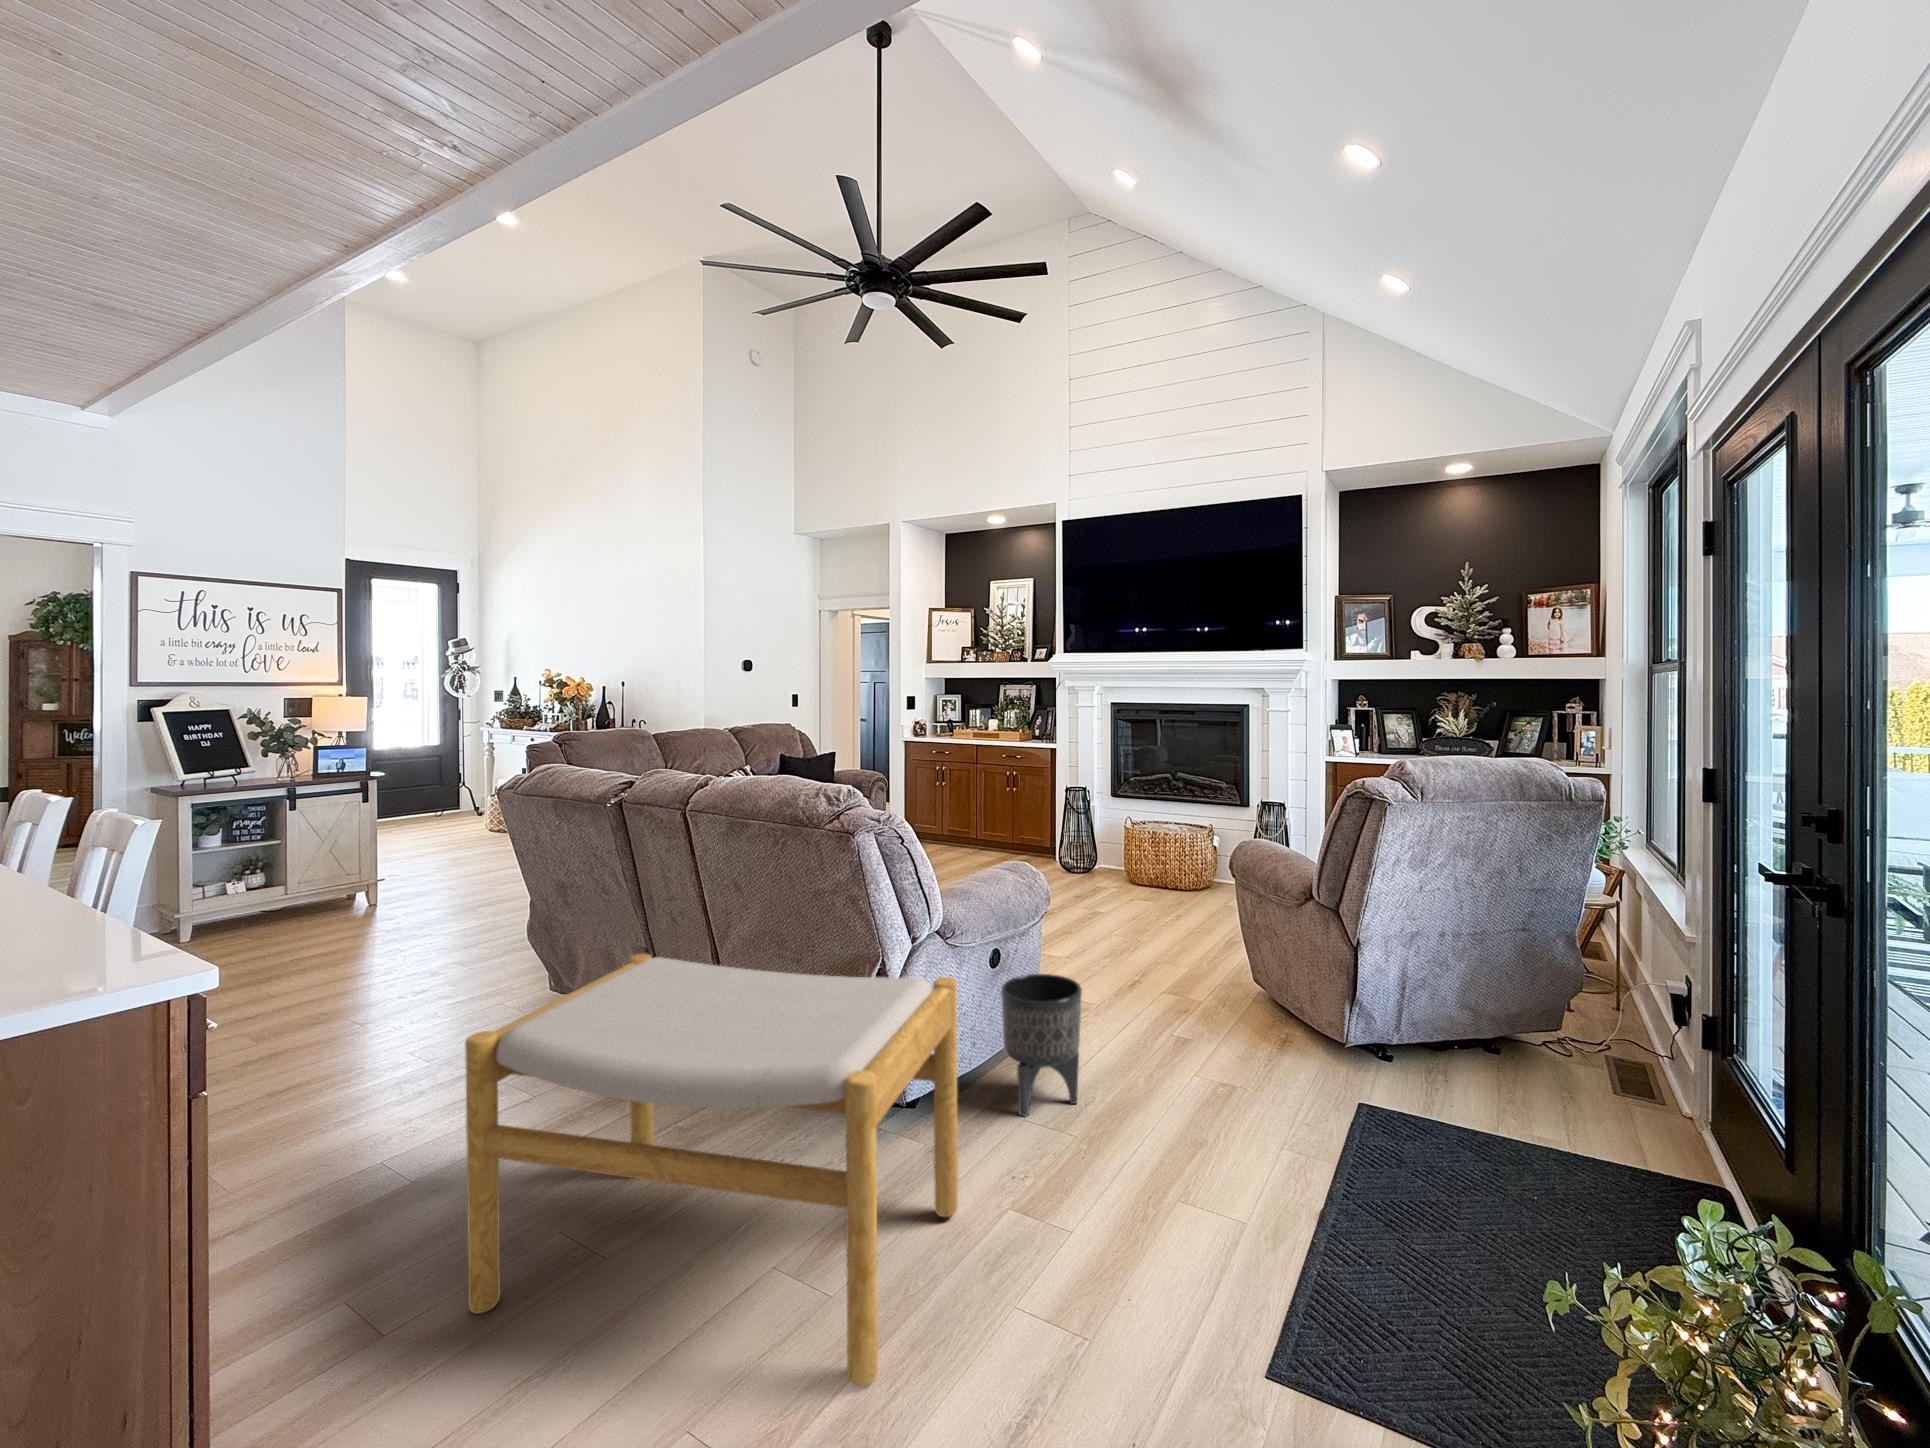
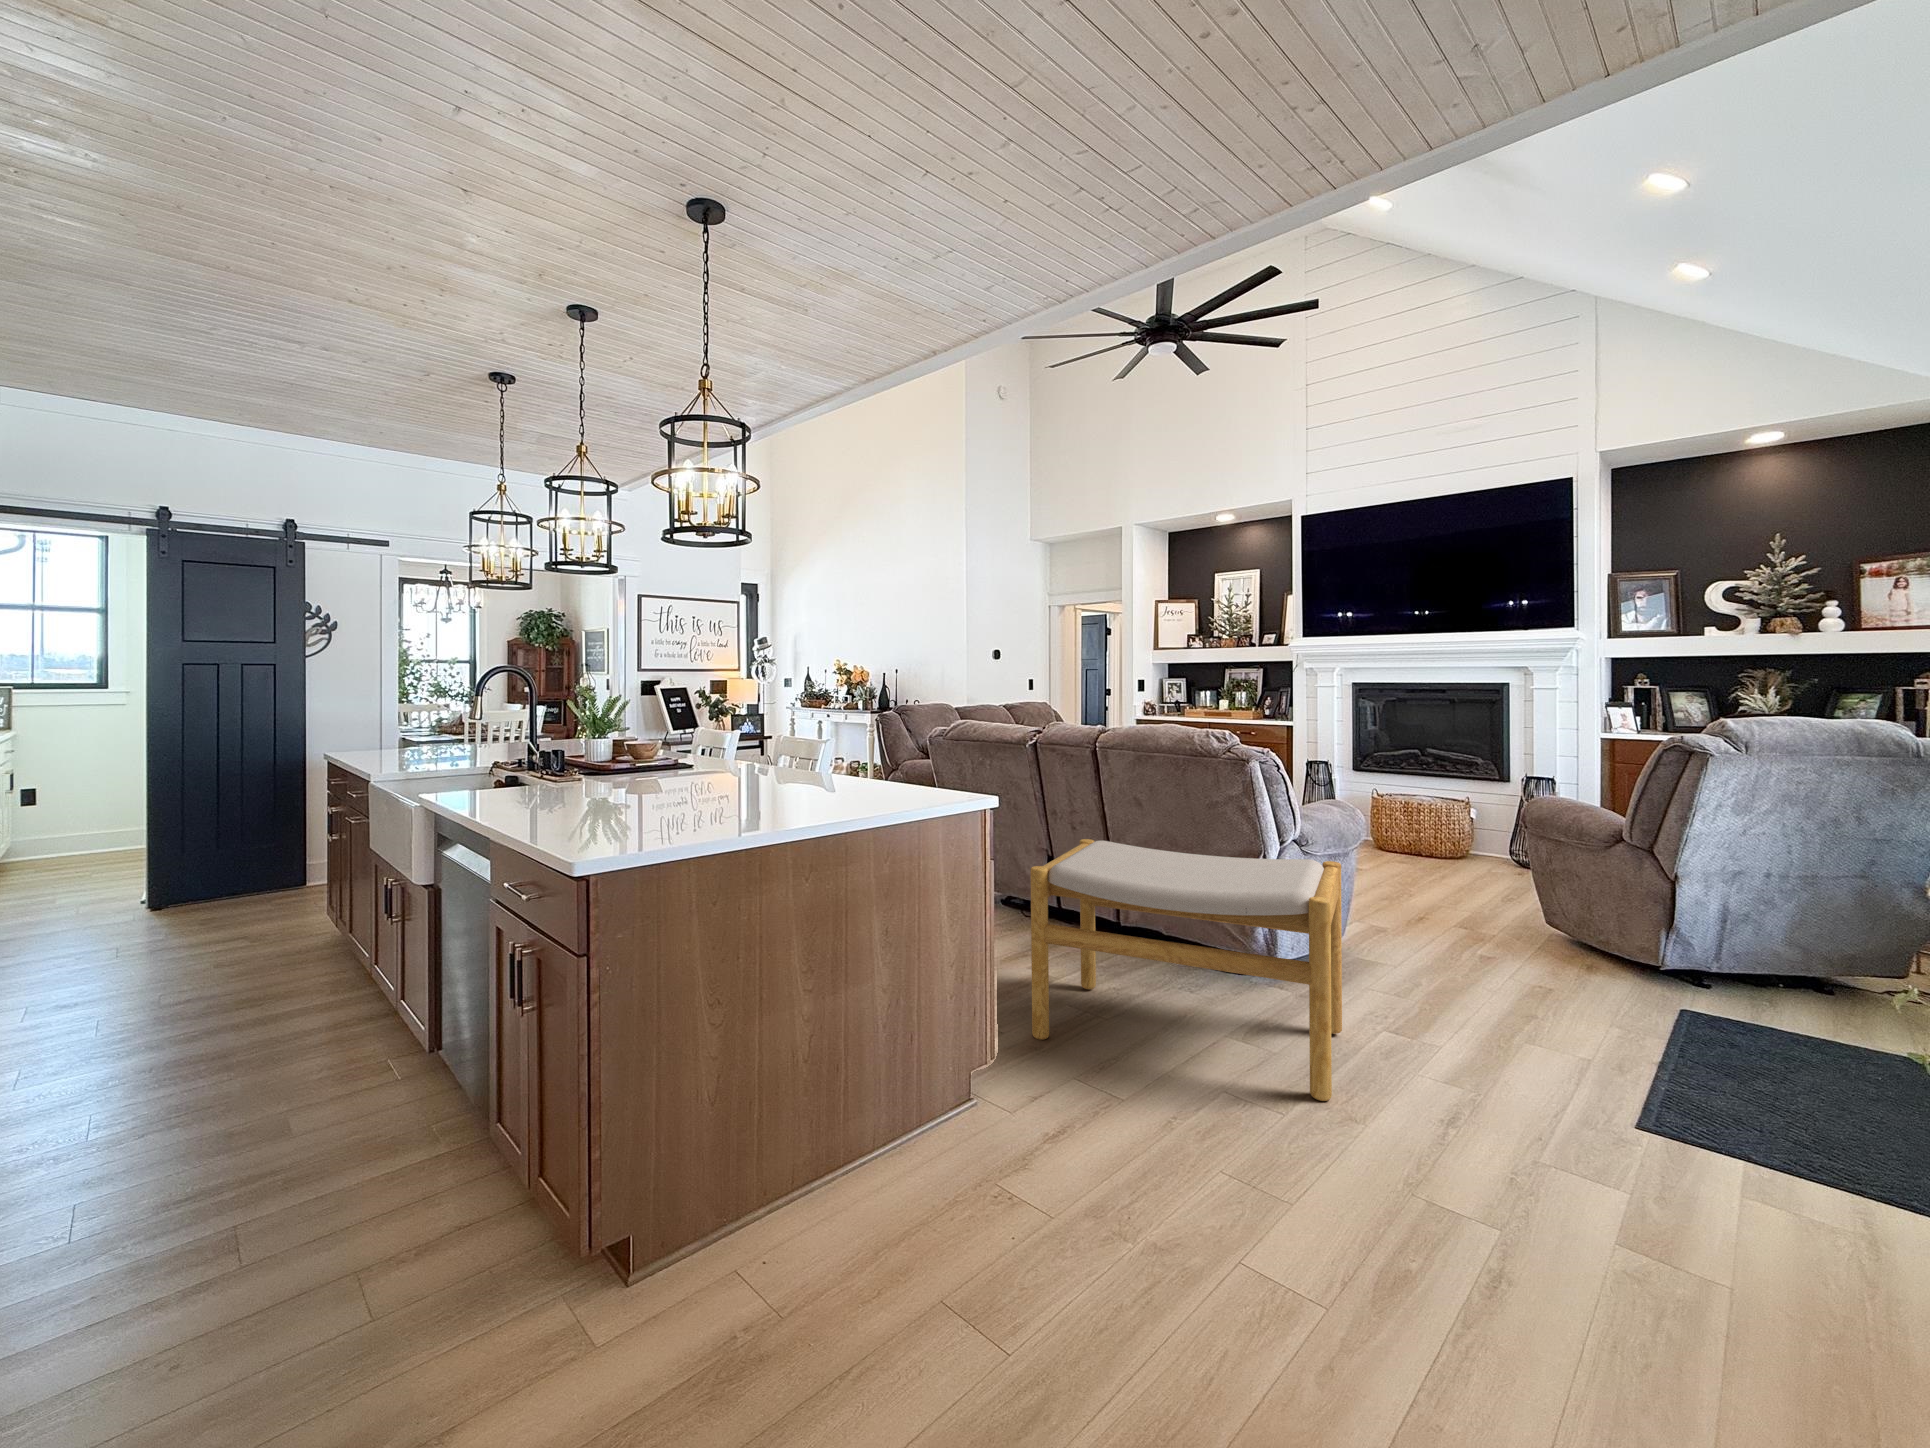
planter: present [1001,974,1082,1116] -> none [1339,885,1411,990]

